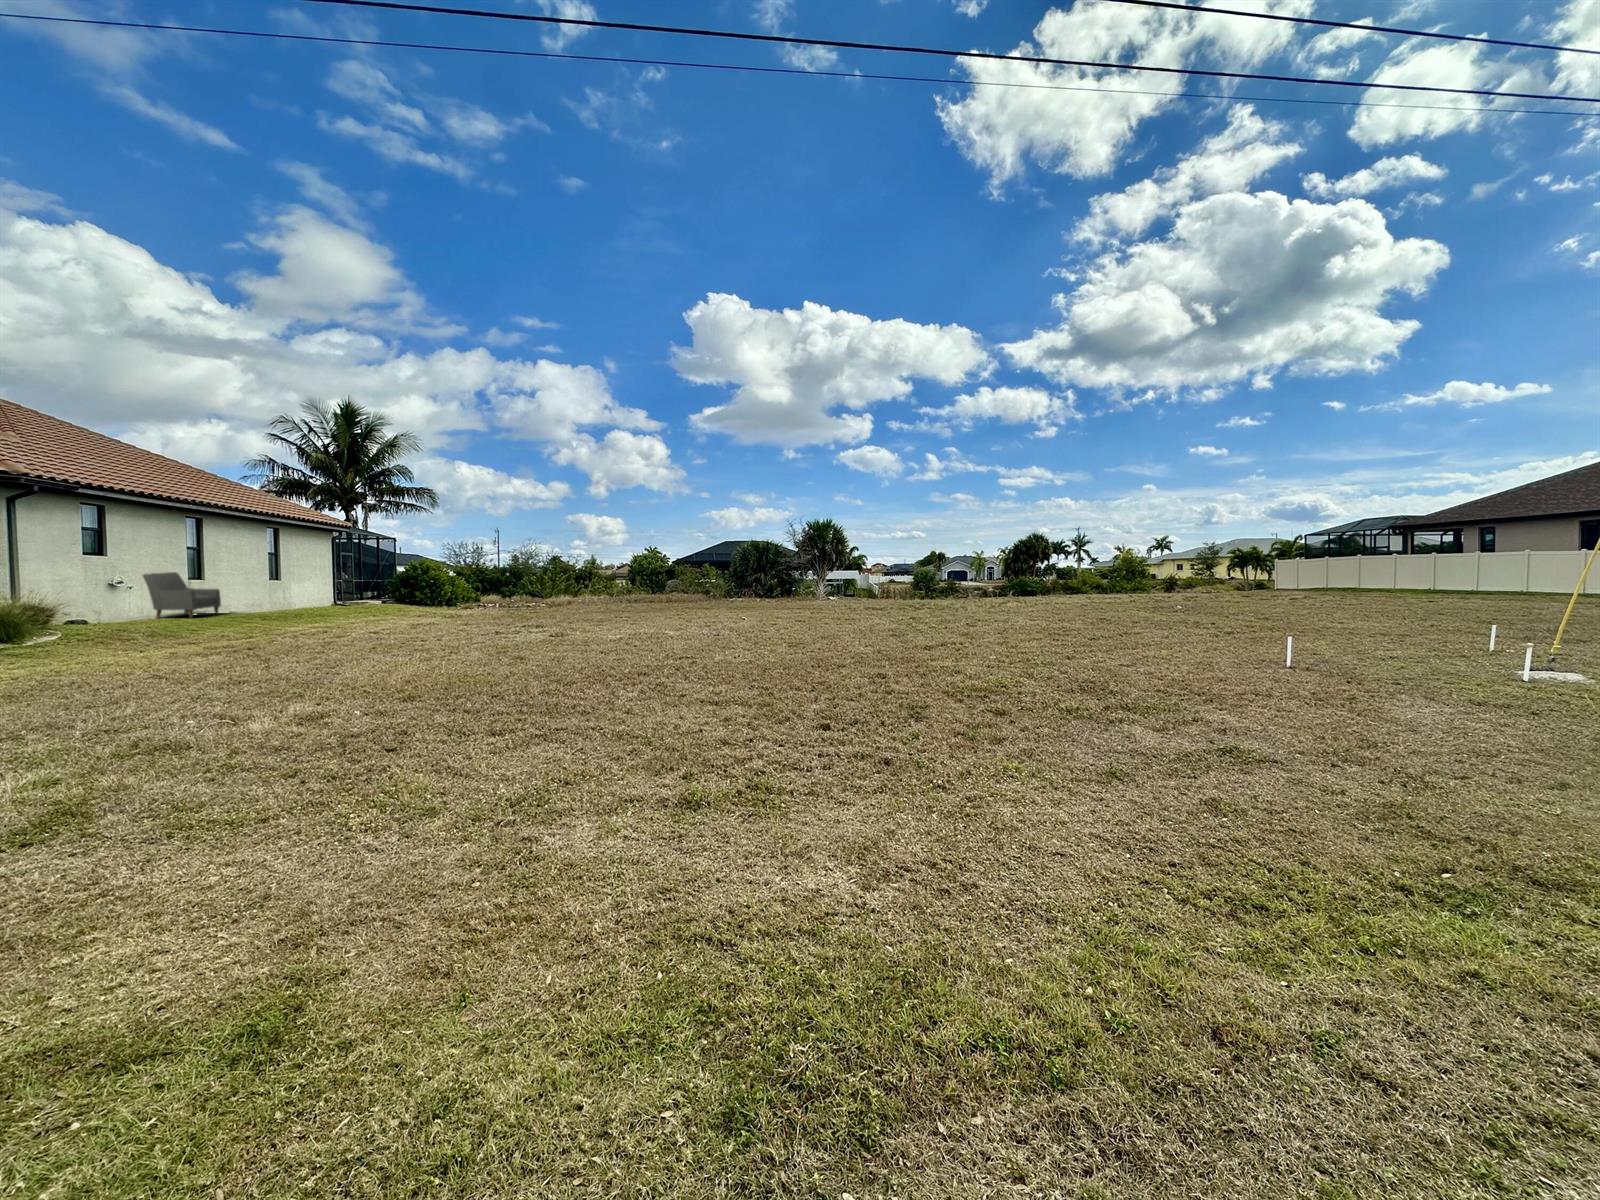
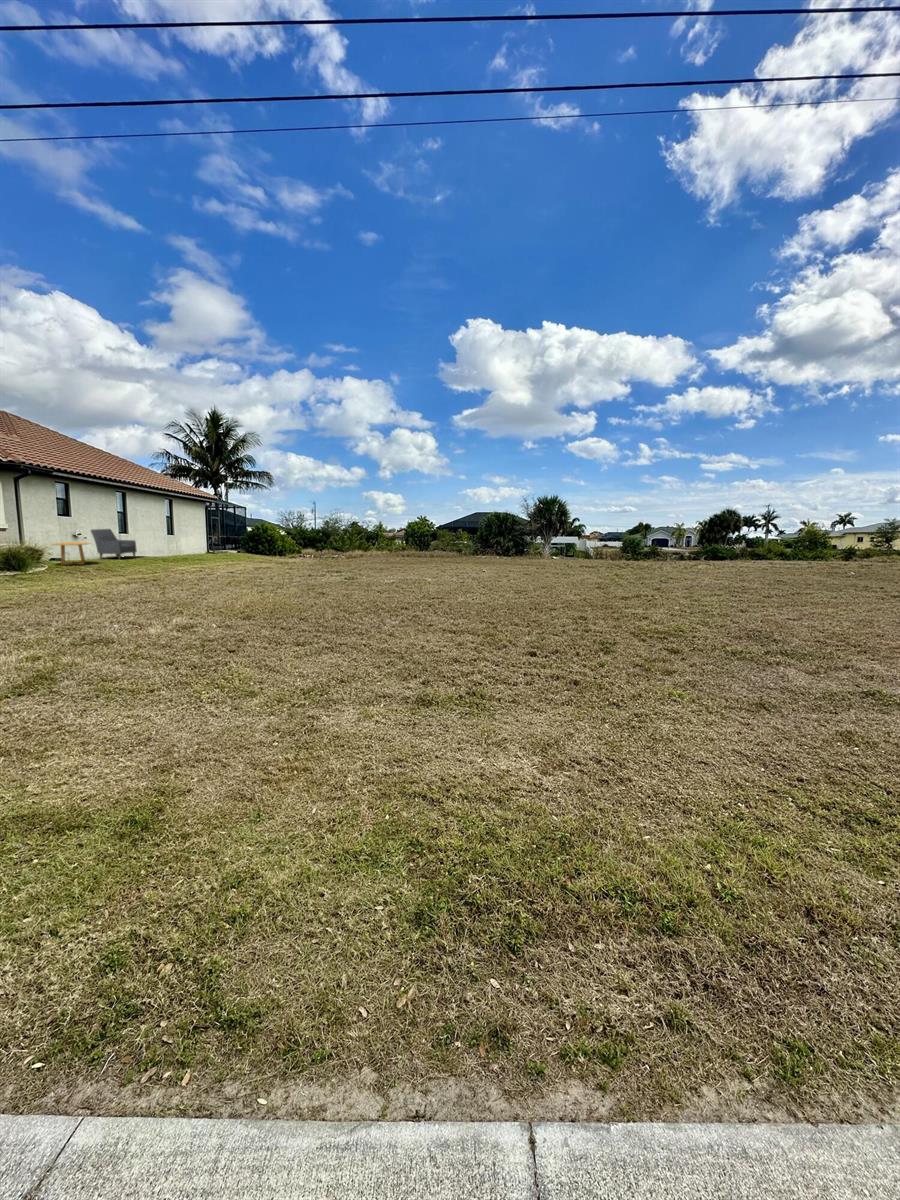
round table: none [71,594,143,630] -> present [52,542,90,565]

